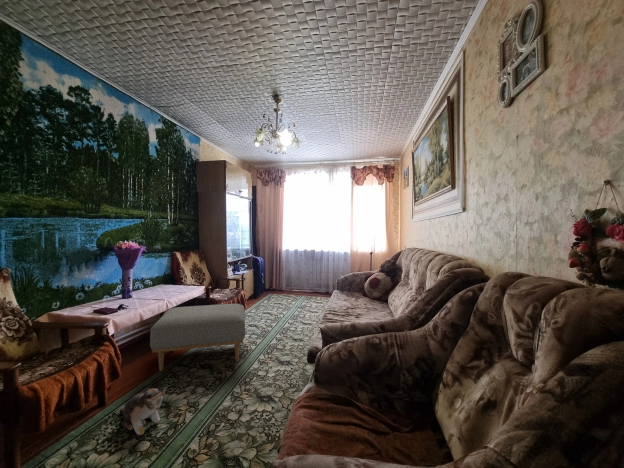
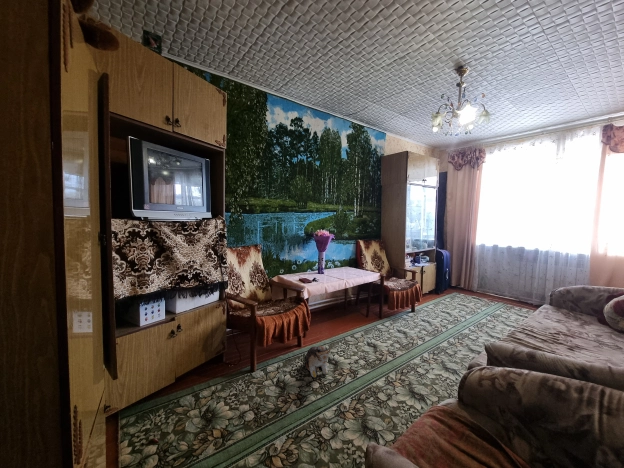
ottoman: present [150,304,245,371] -> none [331,287,414,350]

